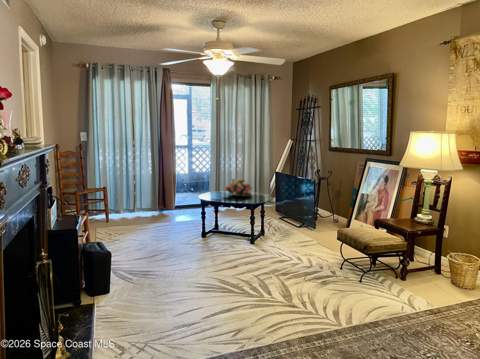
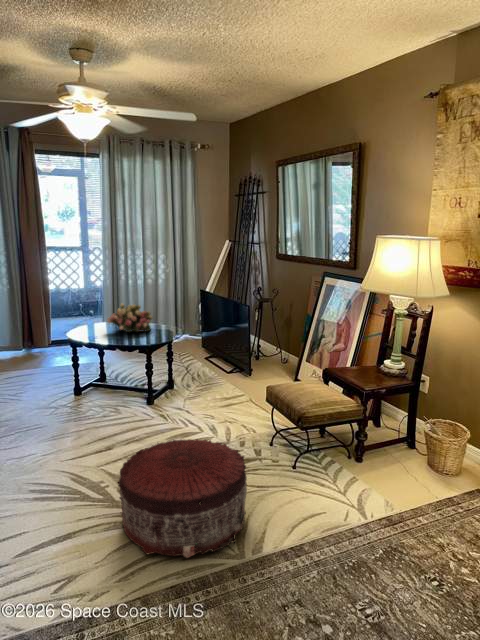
pouf: none [259,257,339,323] -> present [118,439,247,558]

